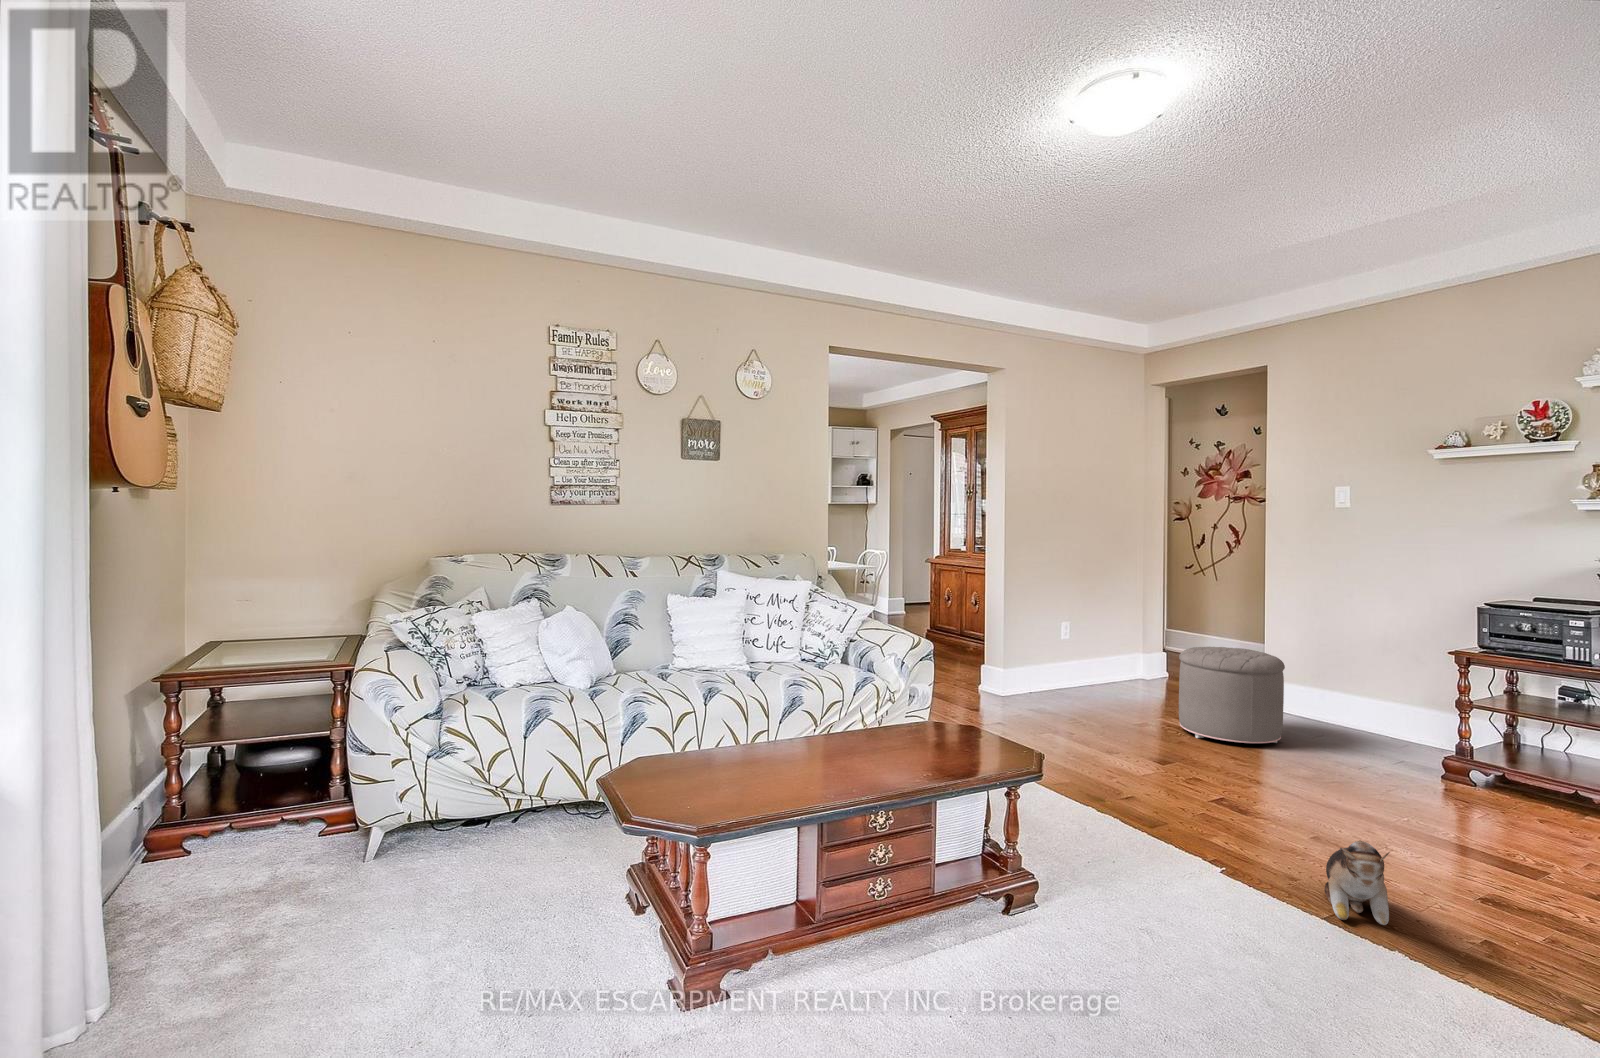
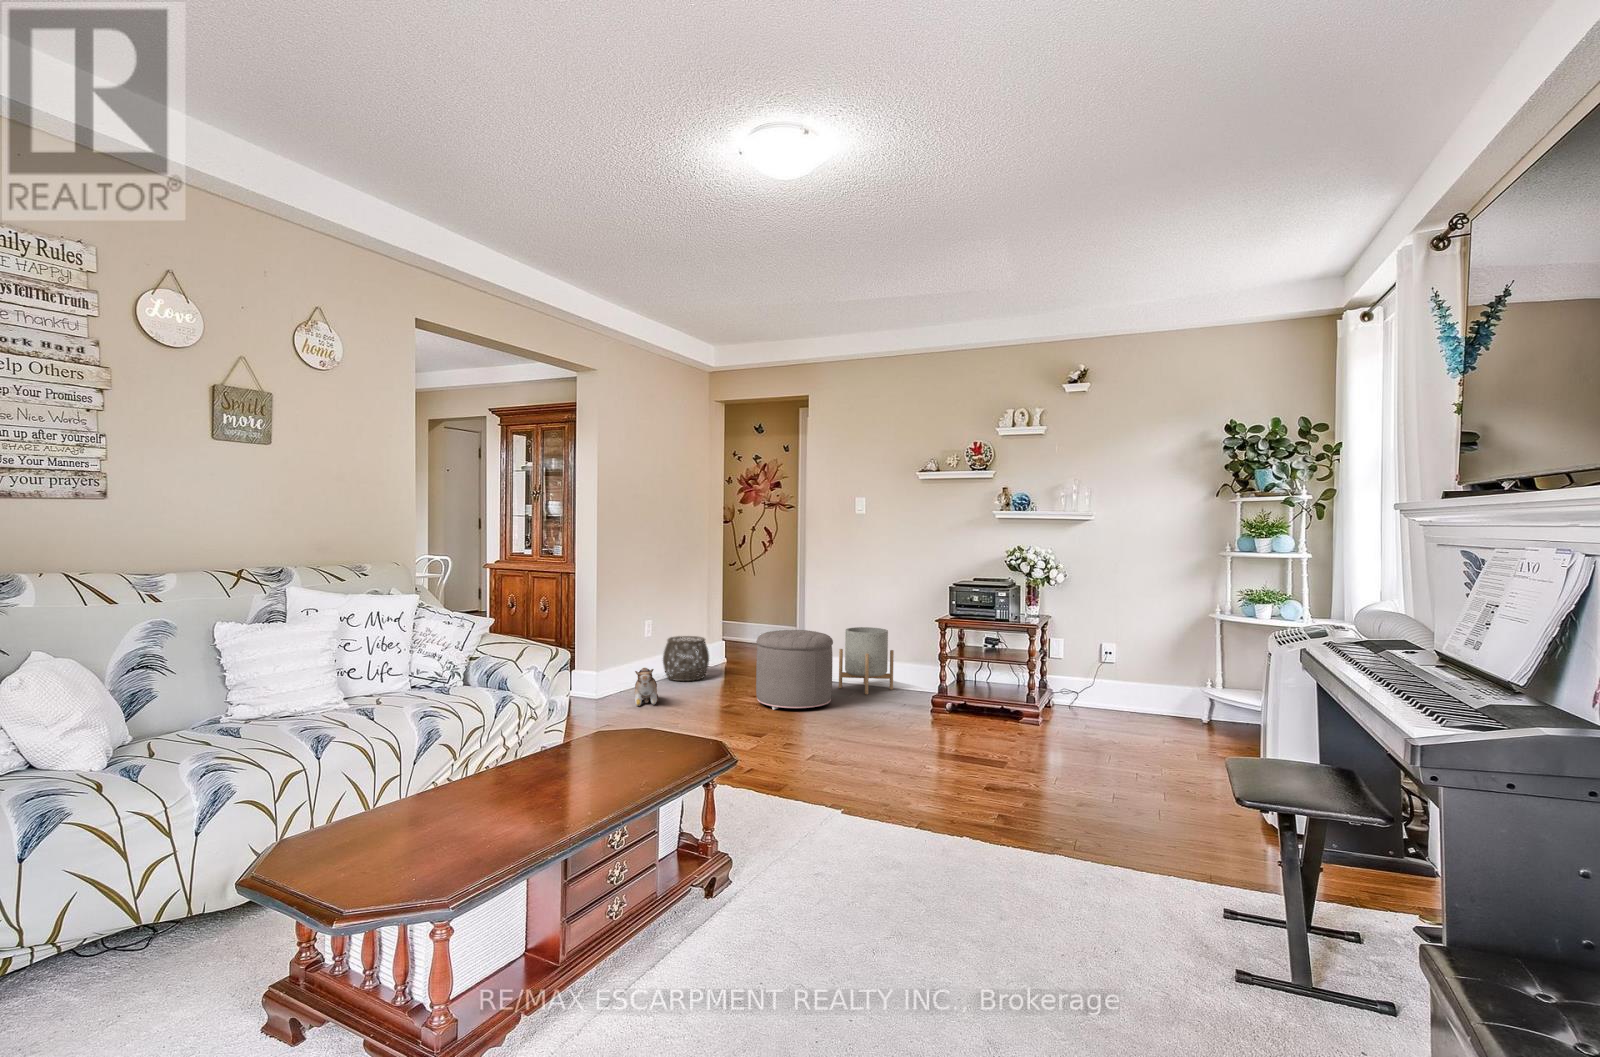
woven basket: none [1083,643,1138,694] -> present [663,636,709,681]
planter: none [1305,653,1392,741] -> present [839,627,894,695]
plush toy: present [1324,840,1390,925] -> present [635,668,659,706]

